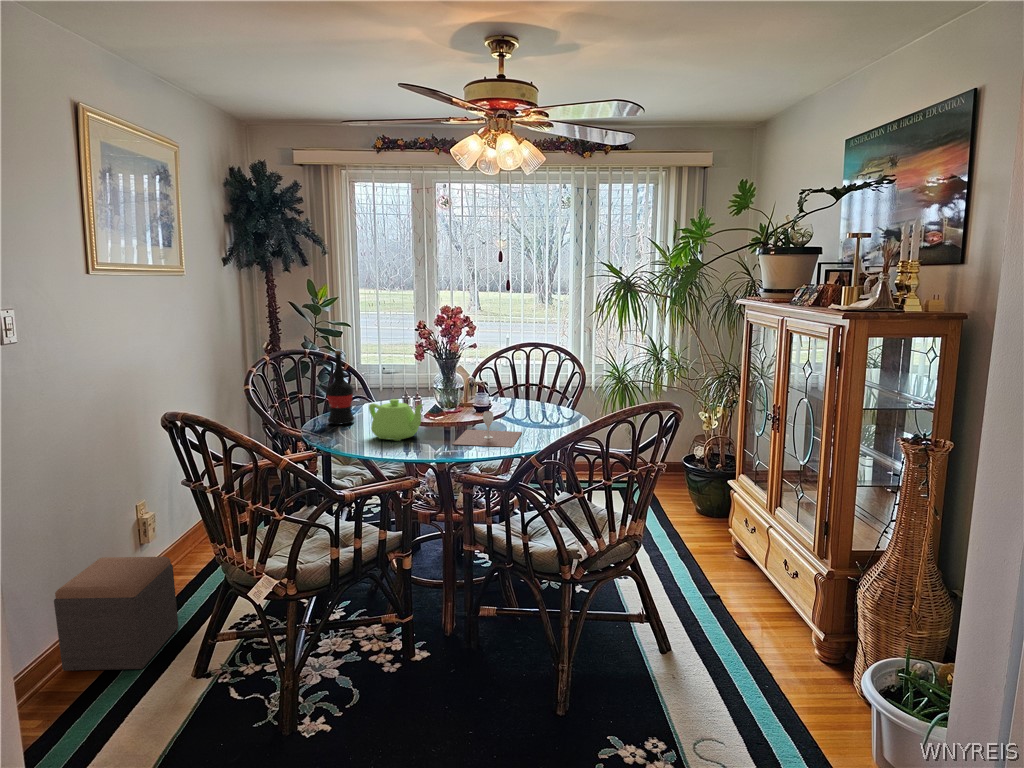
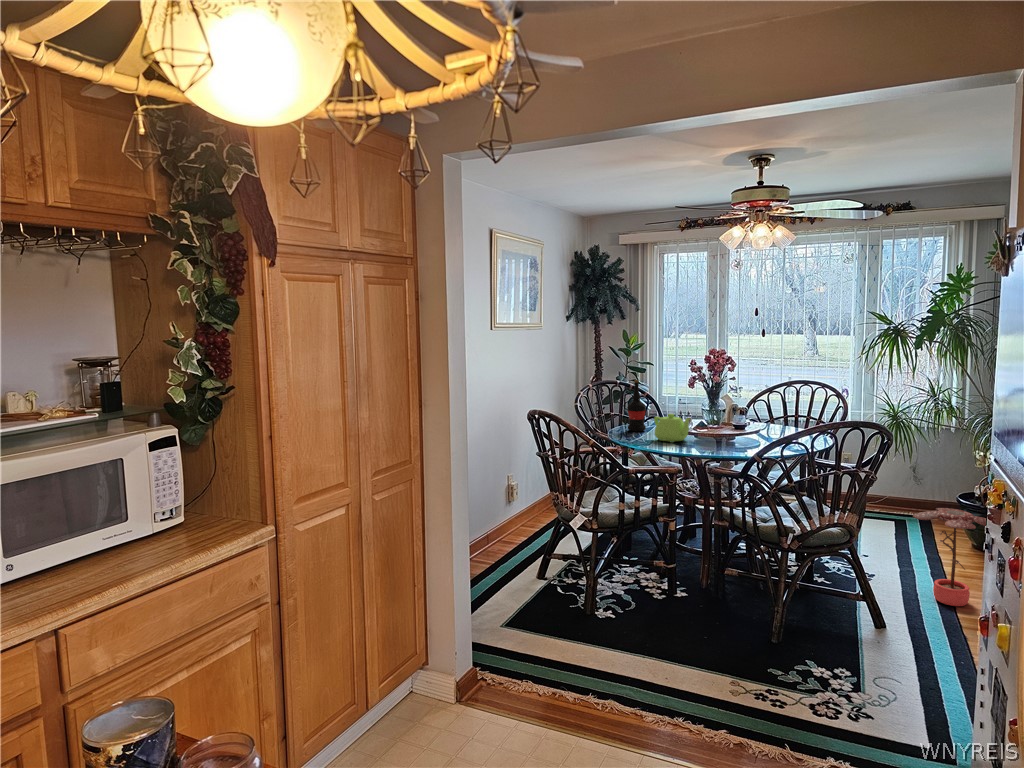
wine glass: present [453,411,522,447] -> none [709,426,767,451]
potted plant: none [676,487,761,598] -> present [913,508,987,606]
footstool: present [54,557,178,671] -> none [465,502,528,570]

